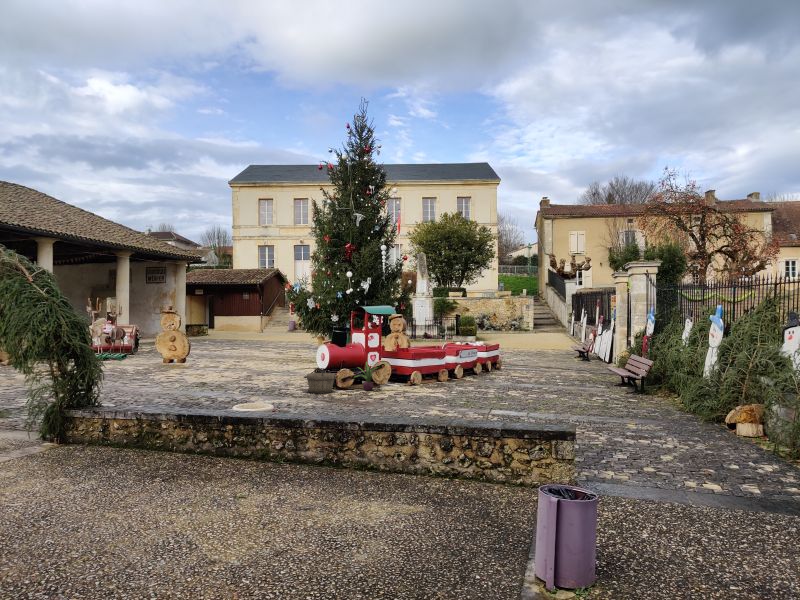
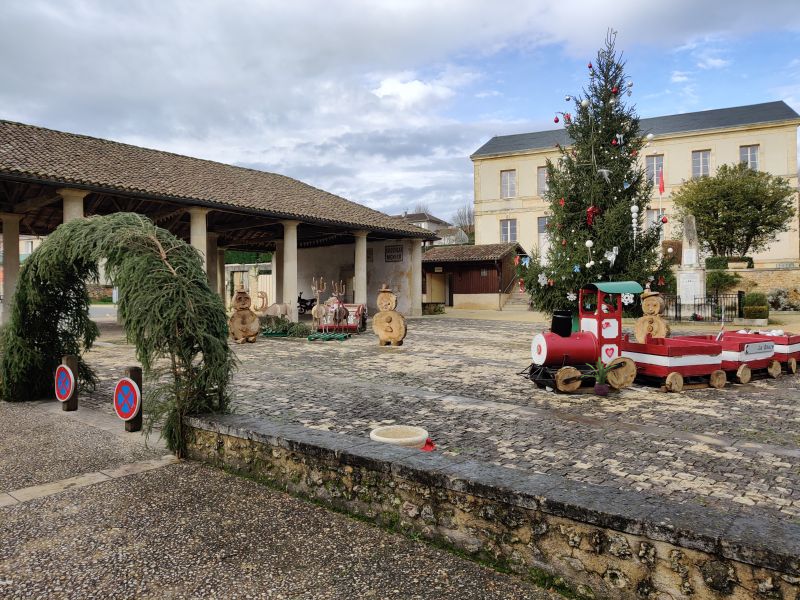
wooden bucket: present [307,372,335,393] -> none [518,363,555,396]

